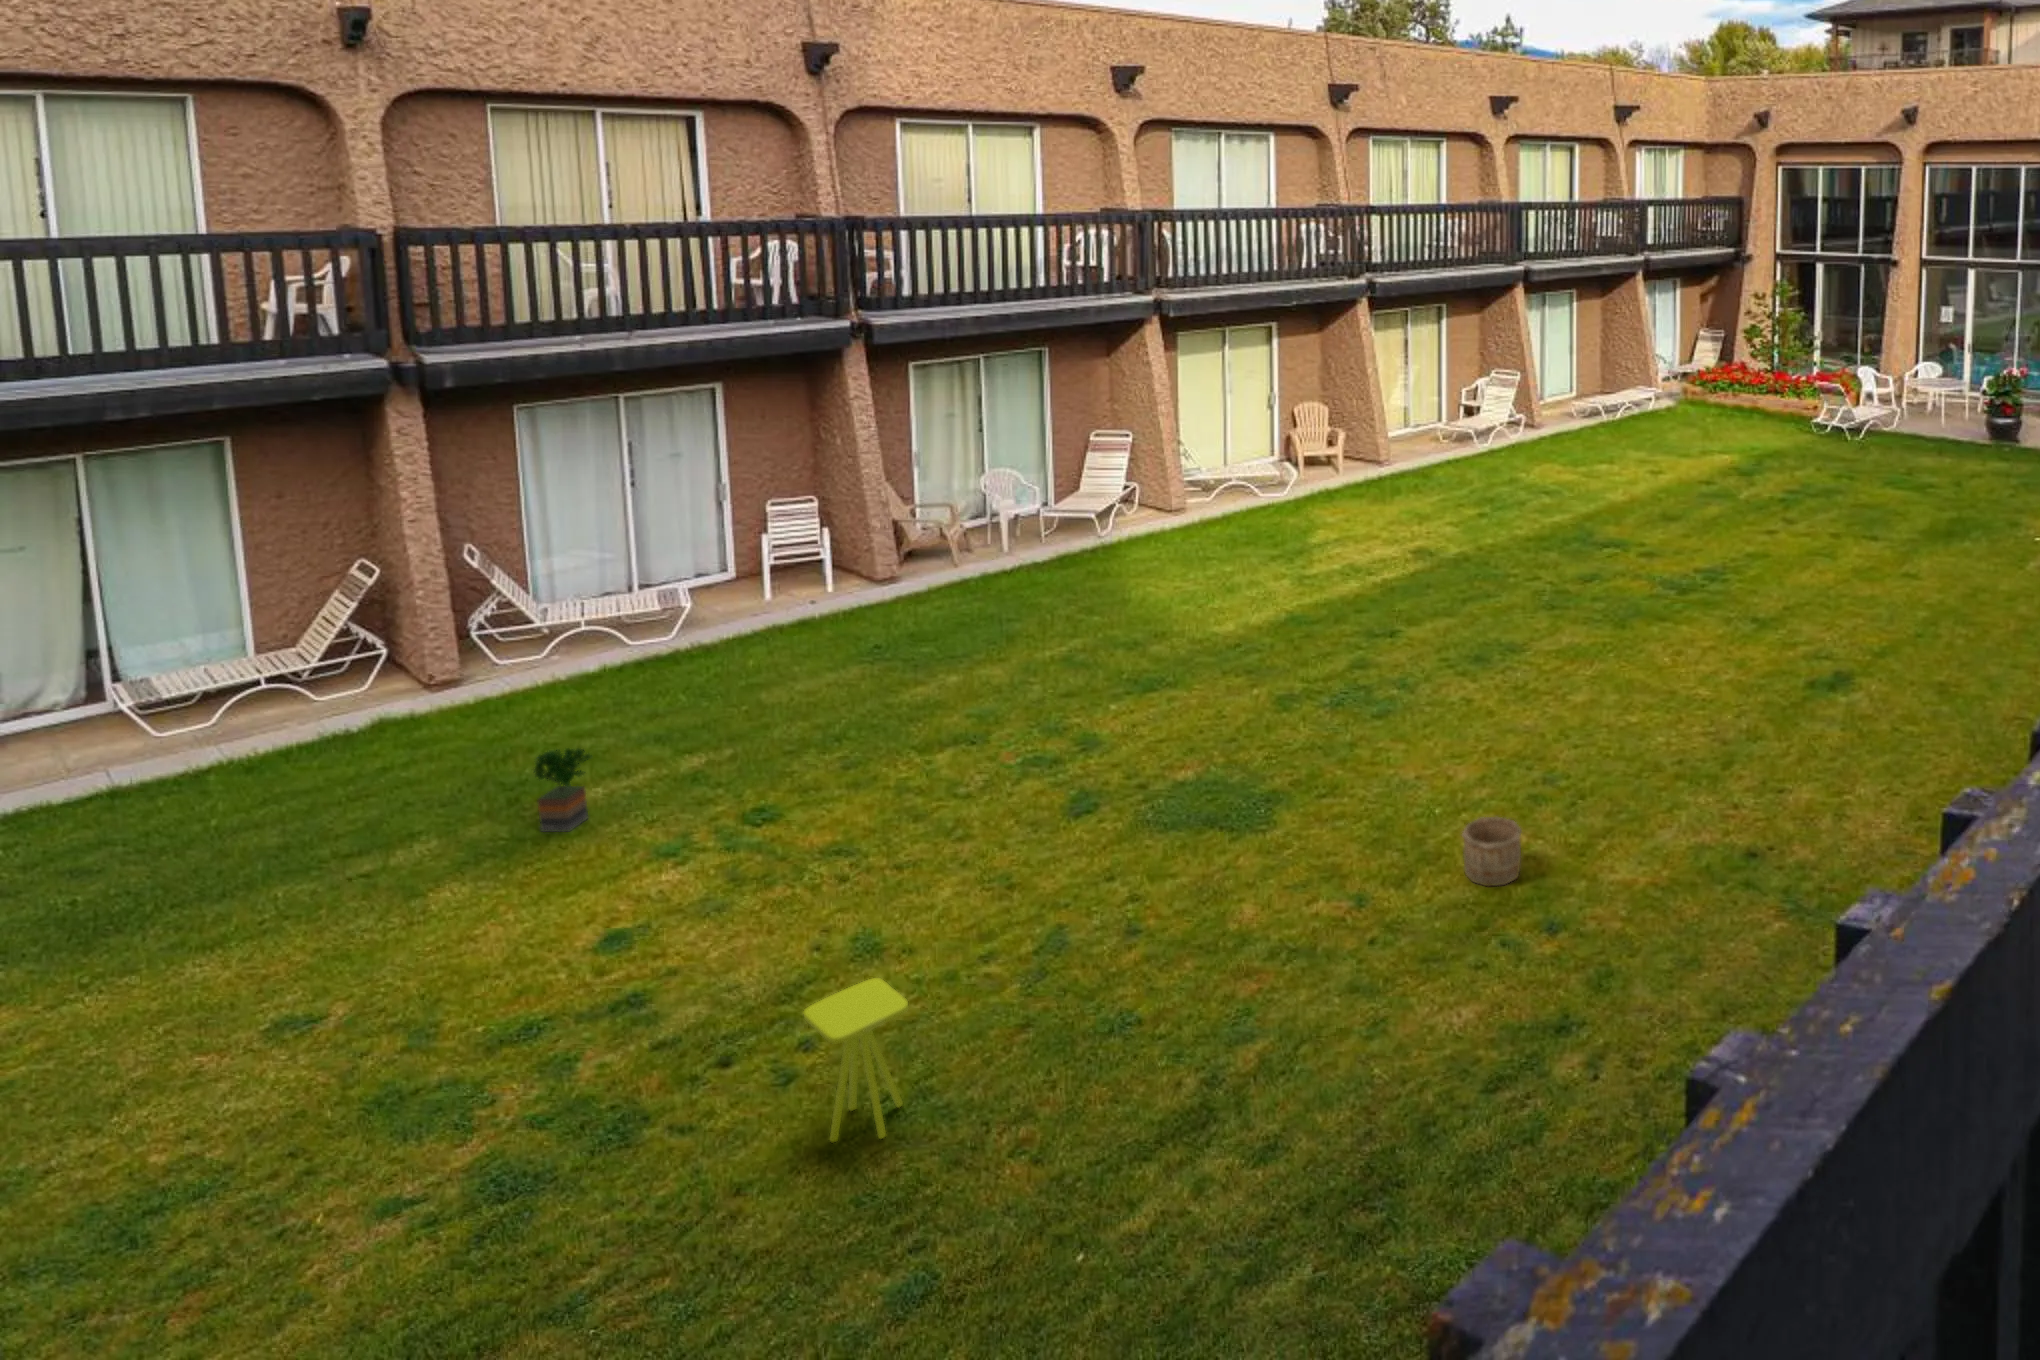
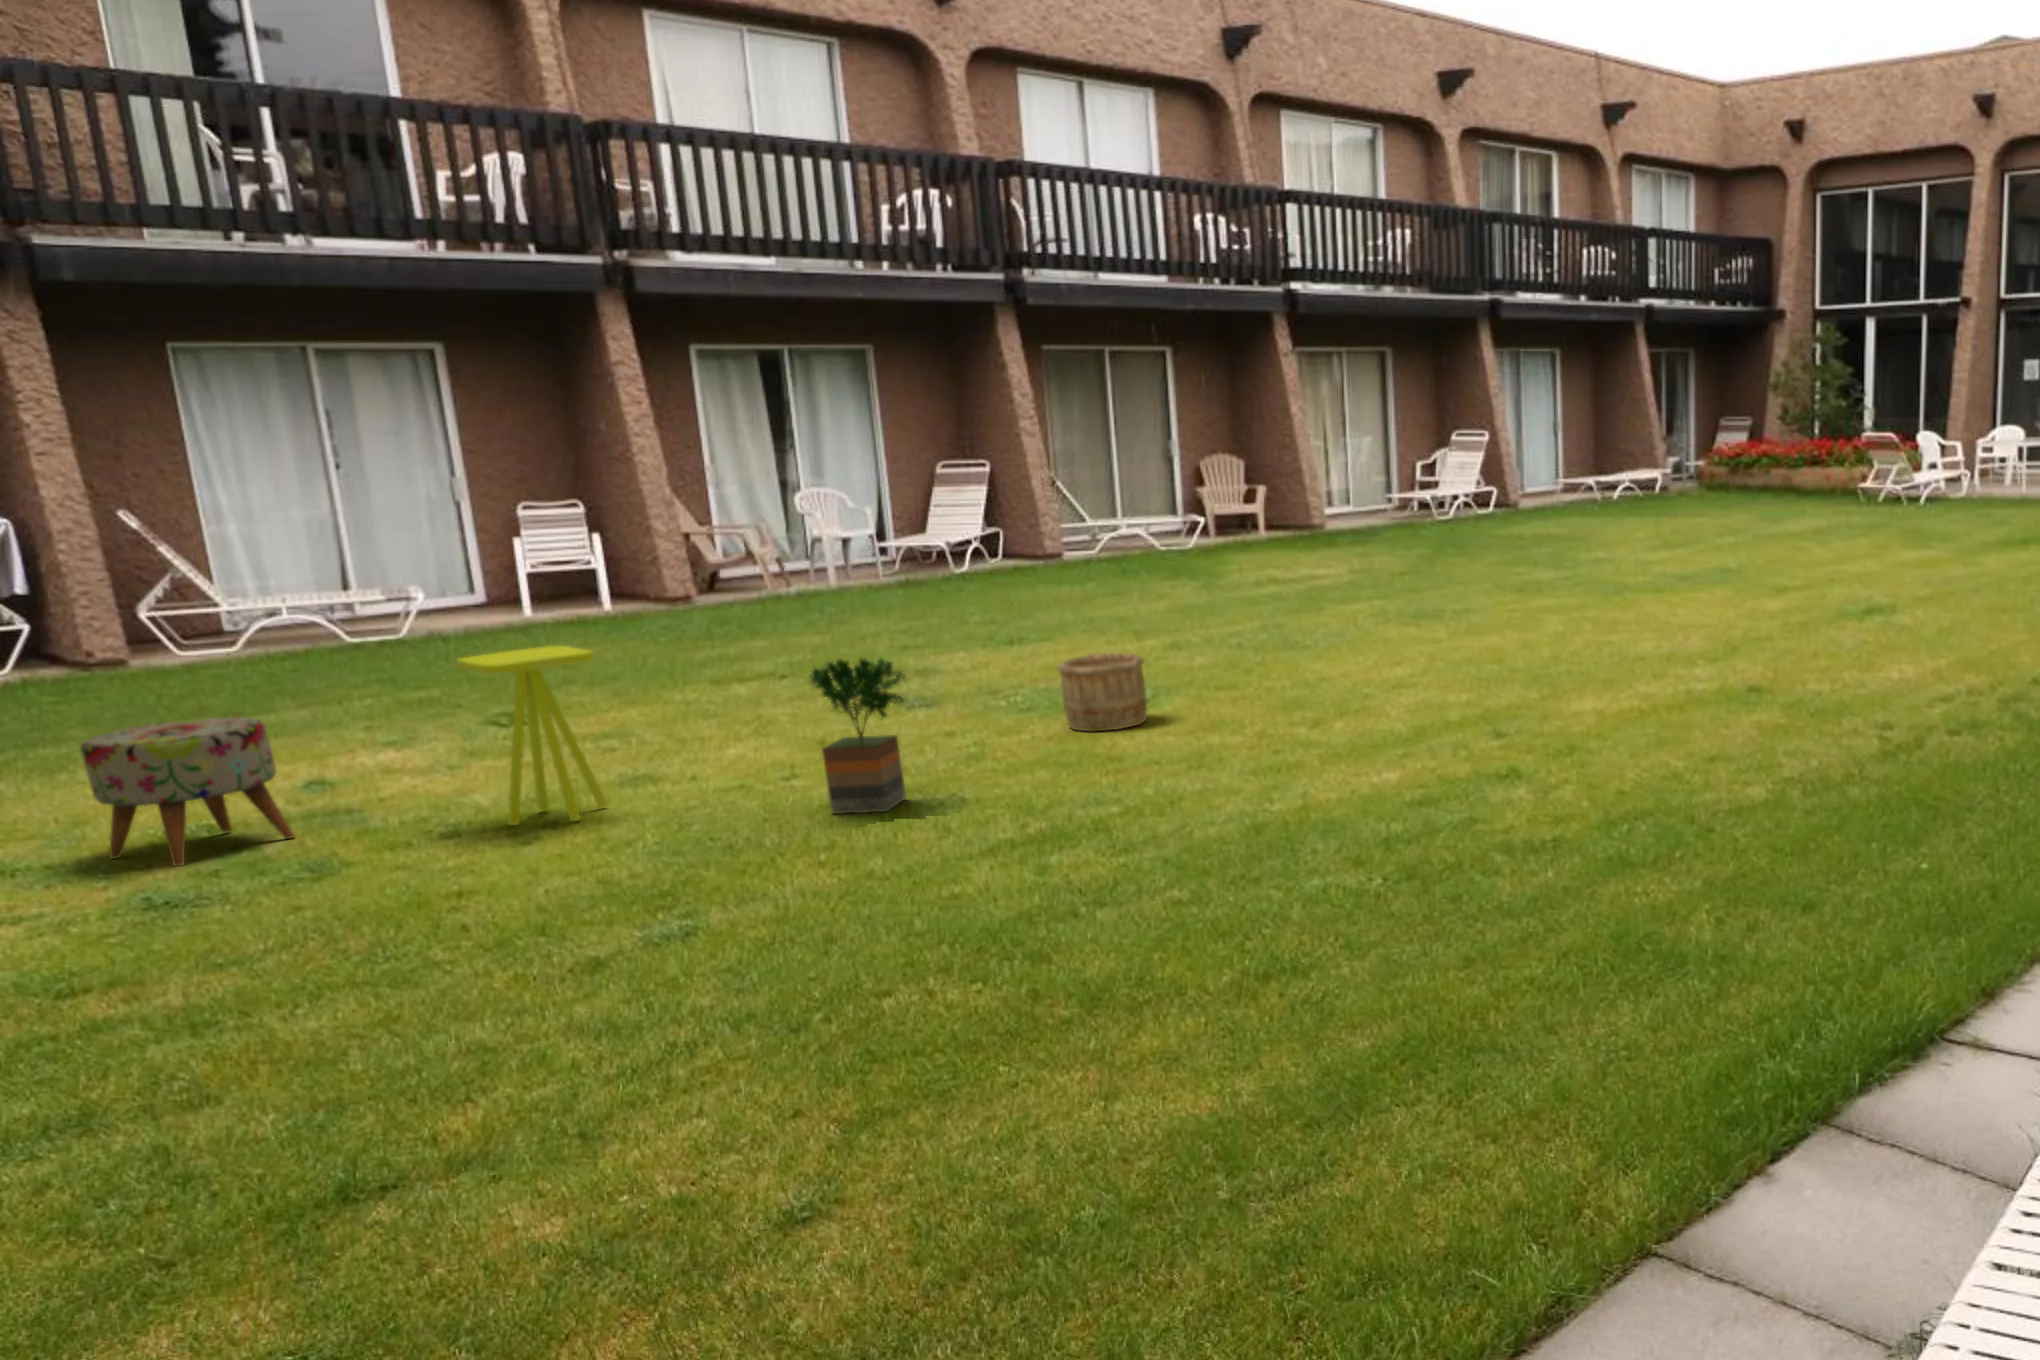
potted tree: present [534,748,592,832] -> present [808,658,906,814]
wooden bucket: present [1462,817,1522,886] -> present [1057,653,1147,731]
ottoman: none [514,1046,662,1207] -> present [80,717,294,866]

